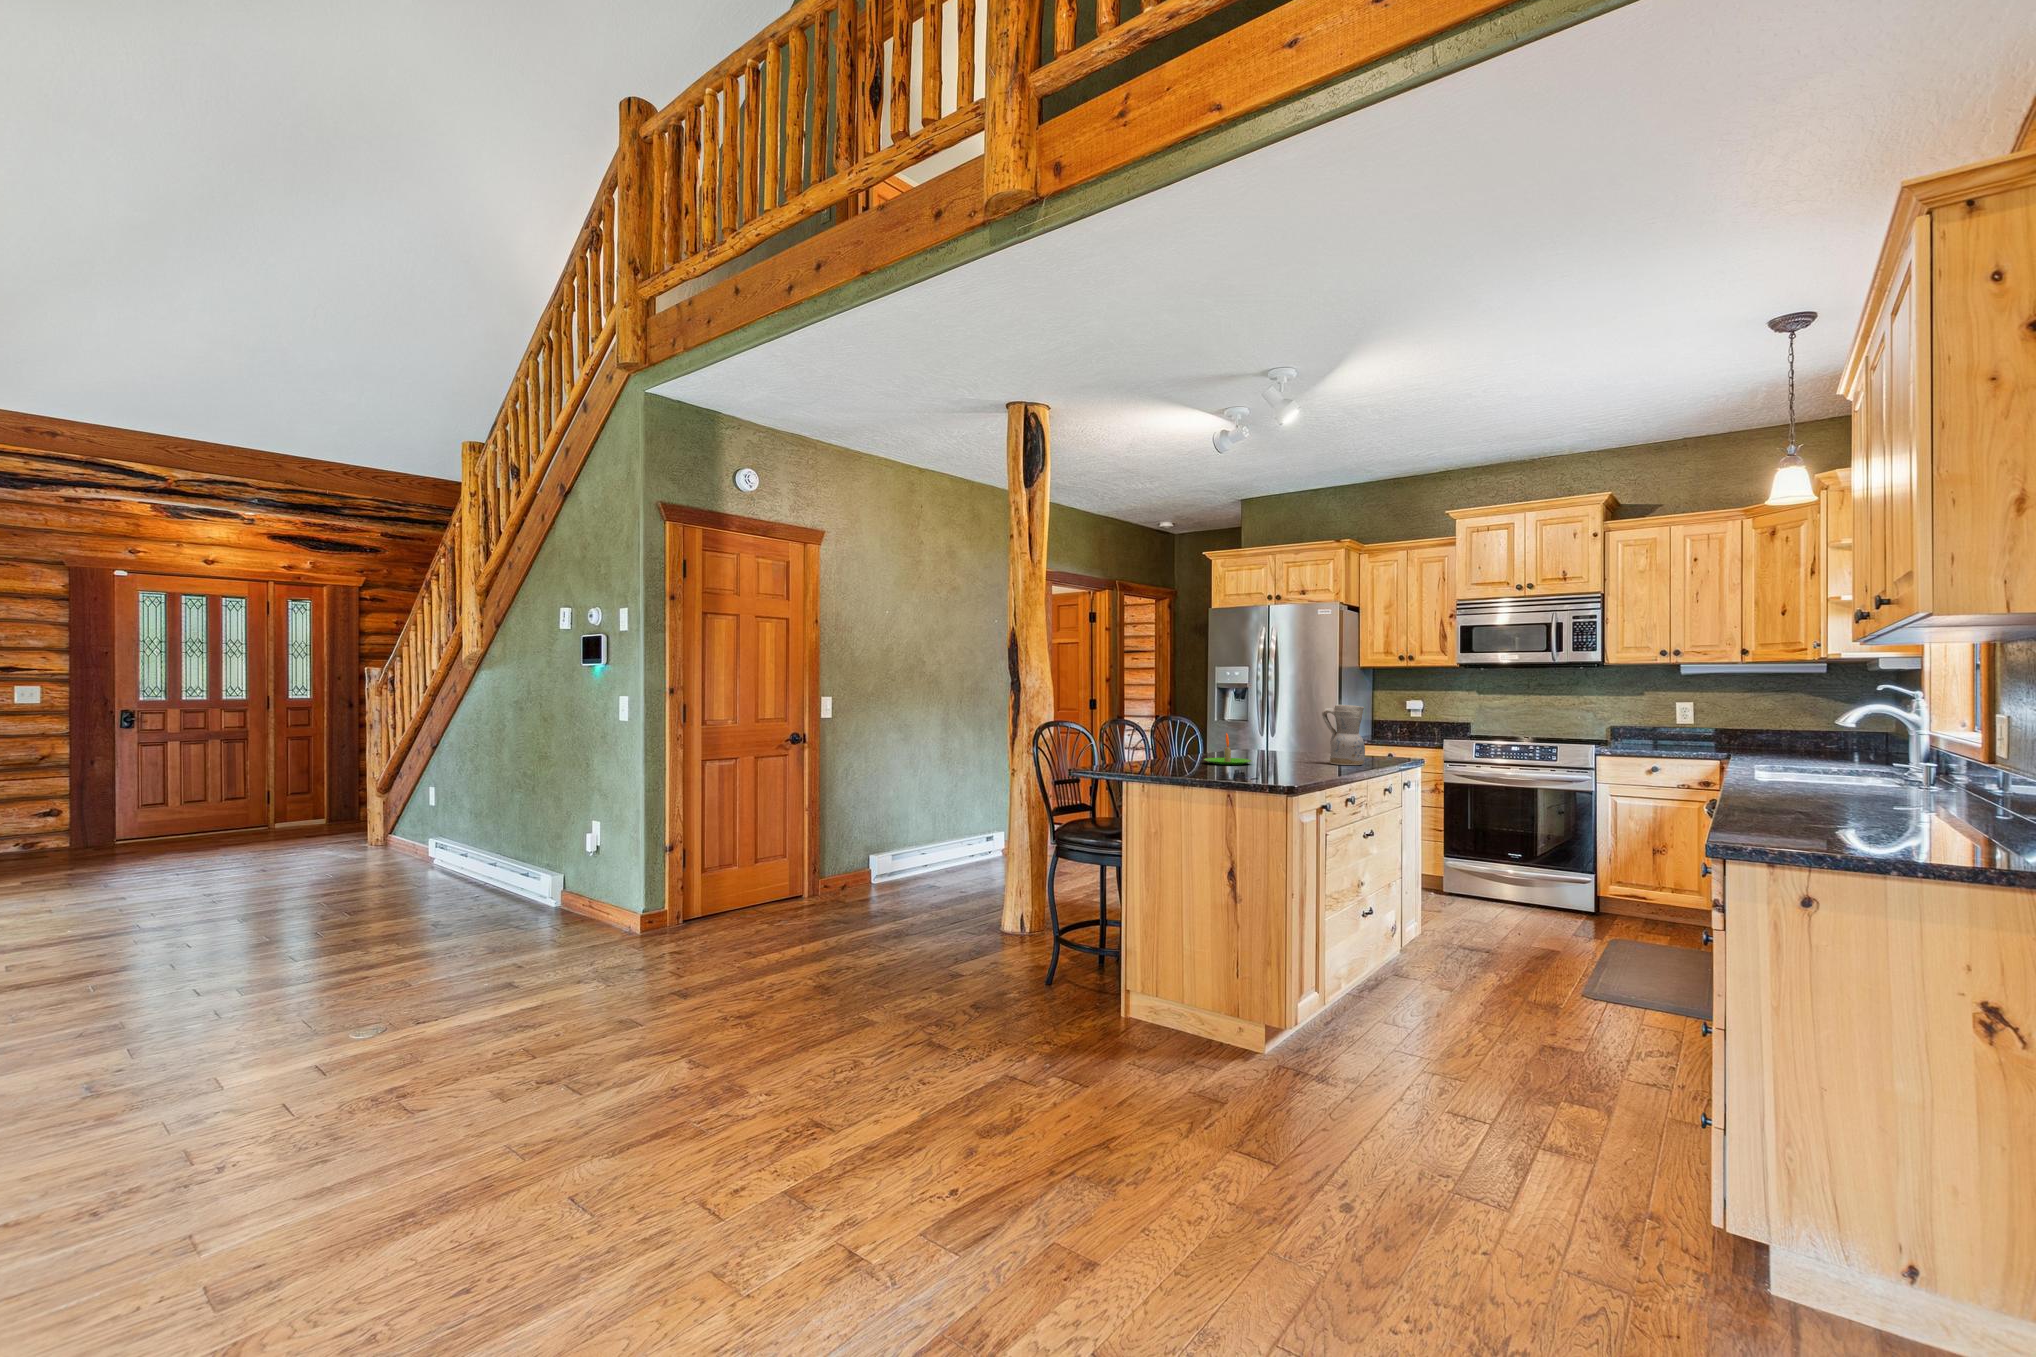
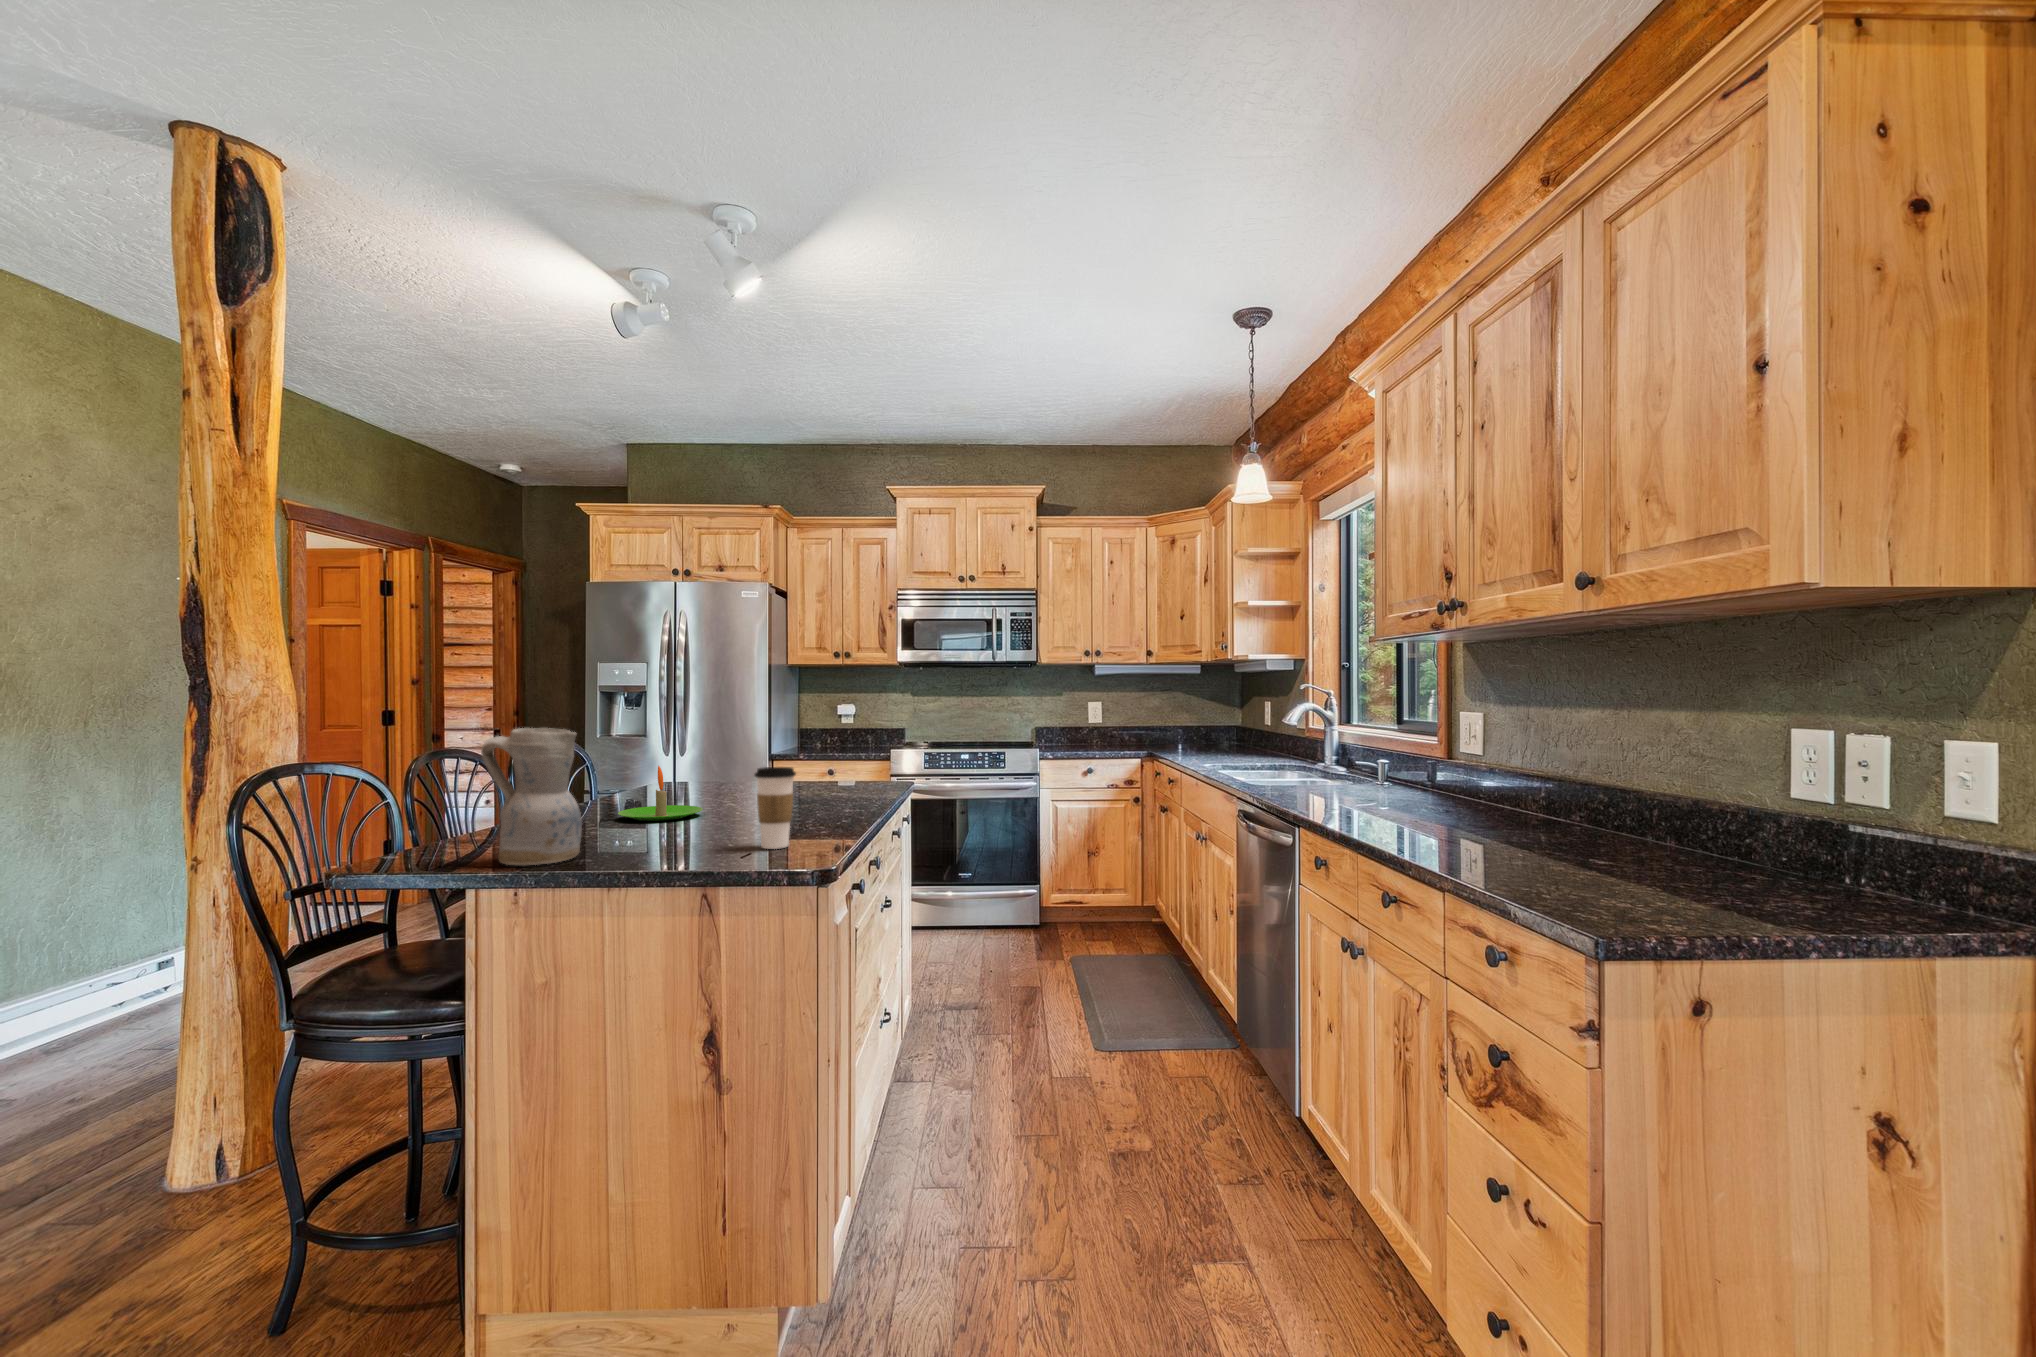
ceramic pitcher: present [1322,705,1365,765] -> present [481,728,582,866]
coffee cup: none [1264,732,1288,778] -> present [755,767,796,849]

